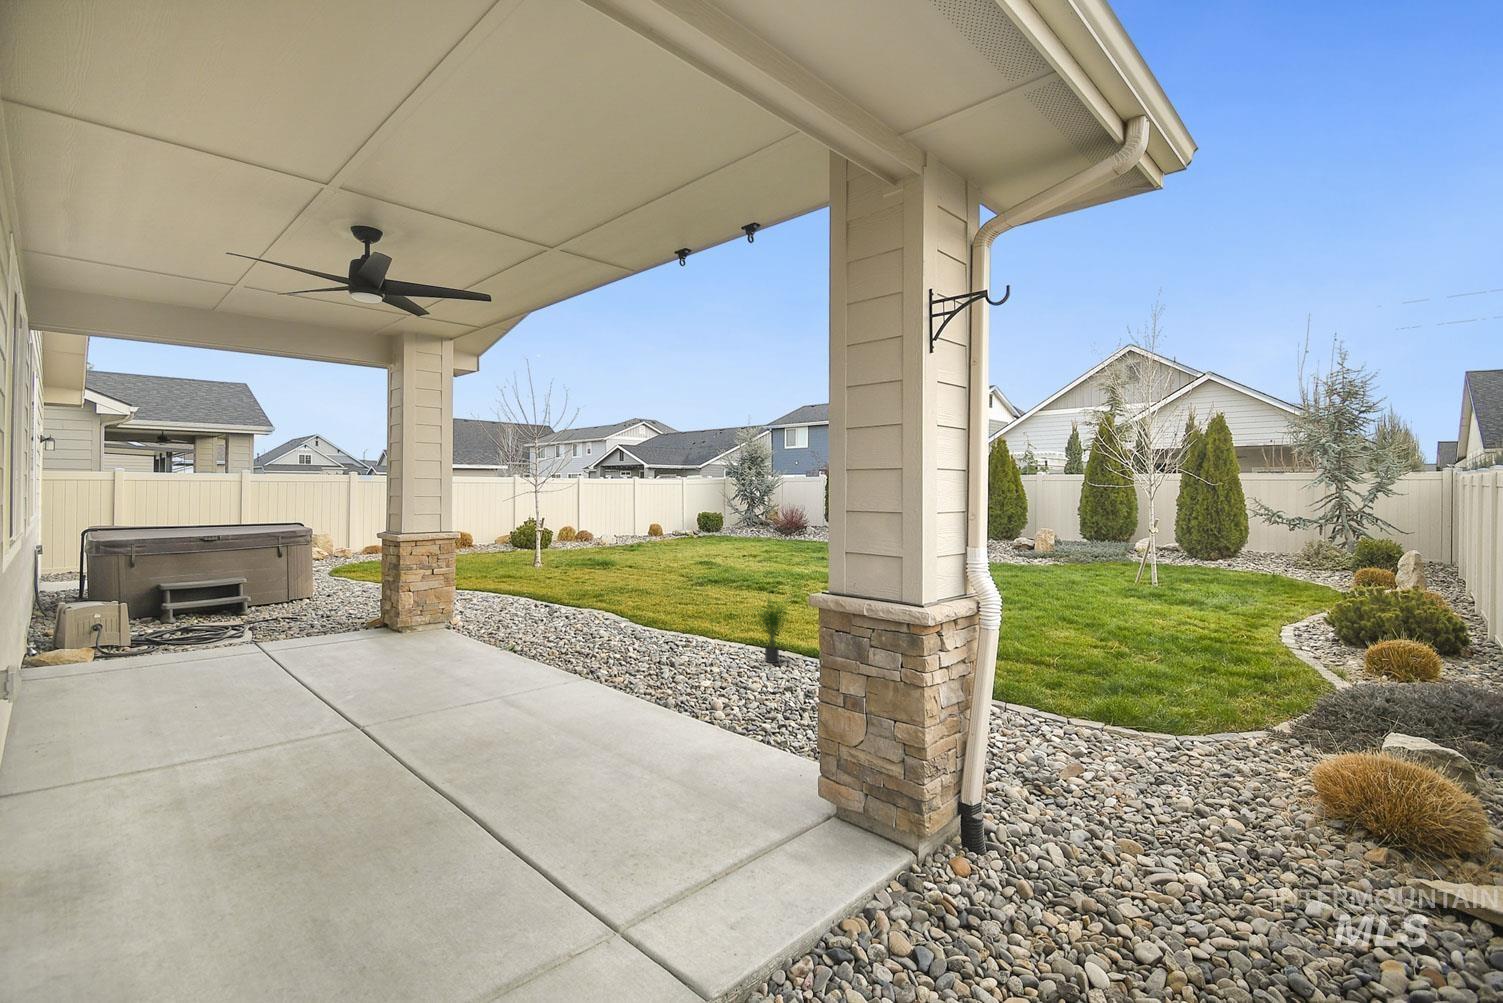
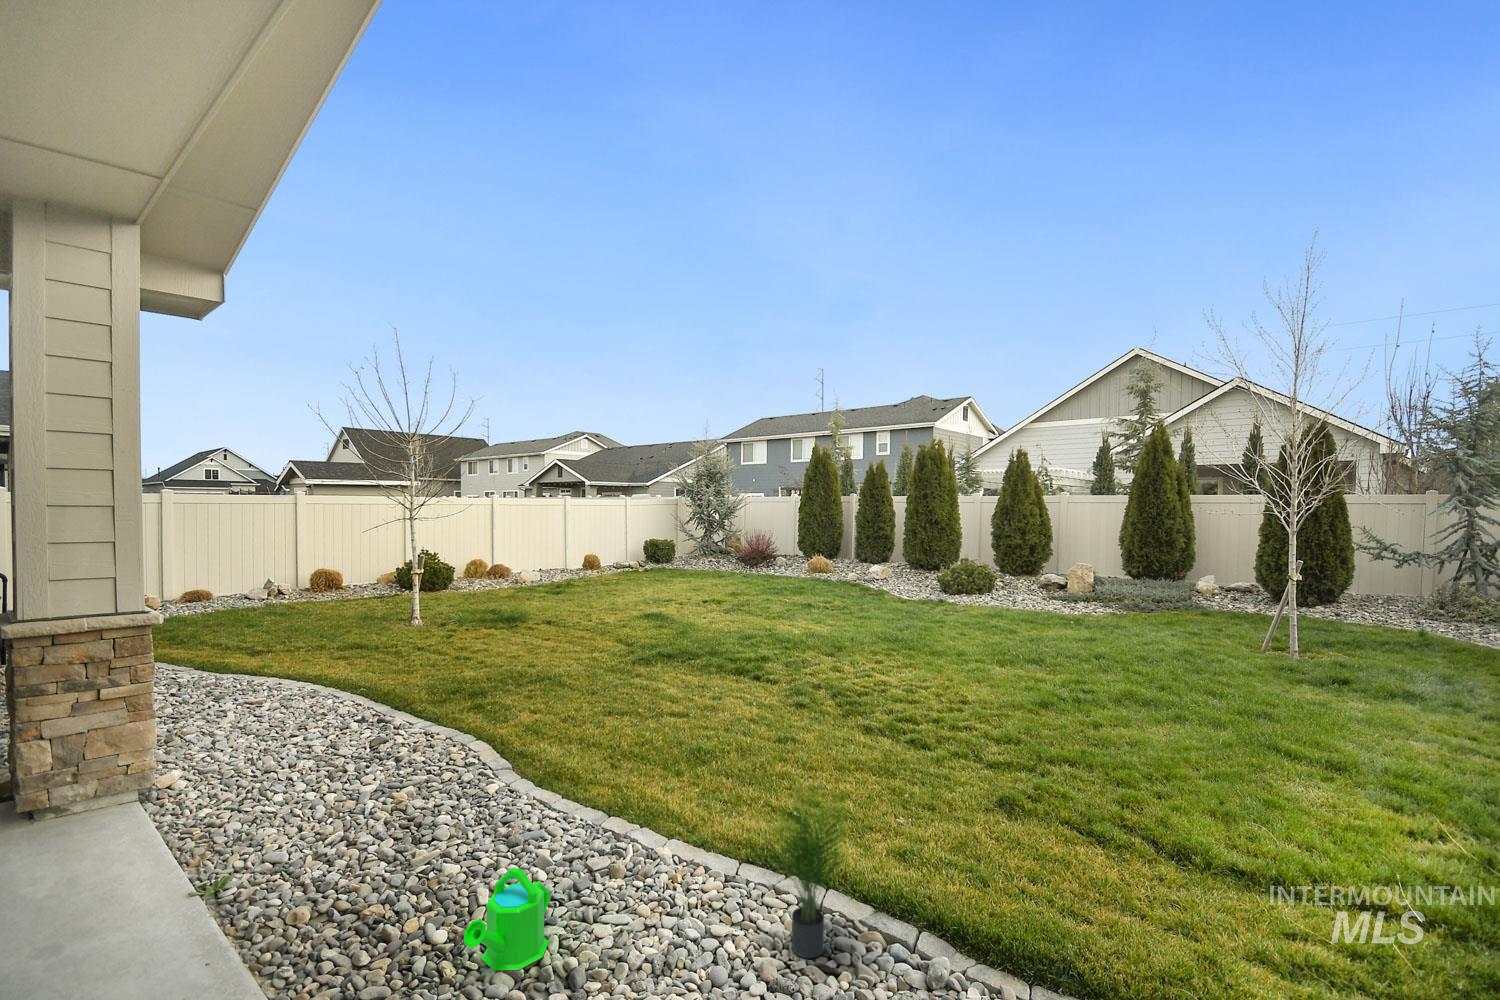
watering can: none [633,626,664,663] -> present [464,868,550,970]

